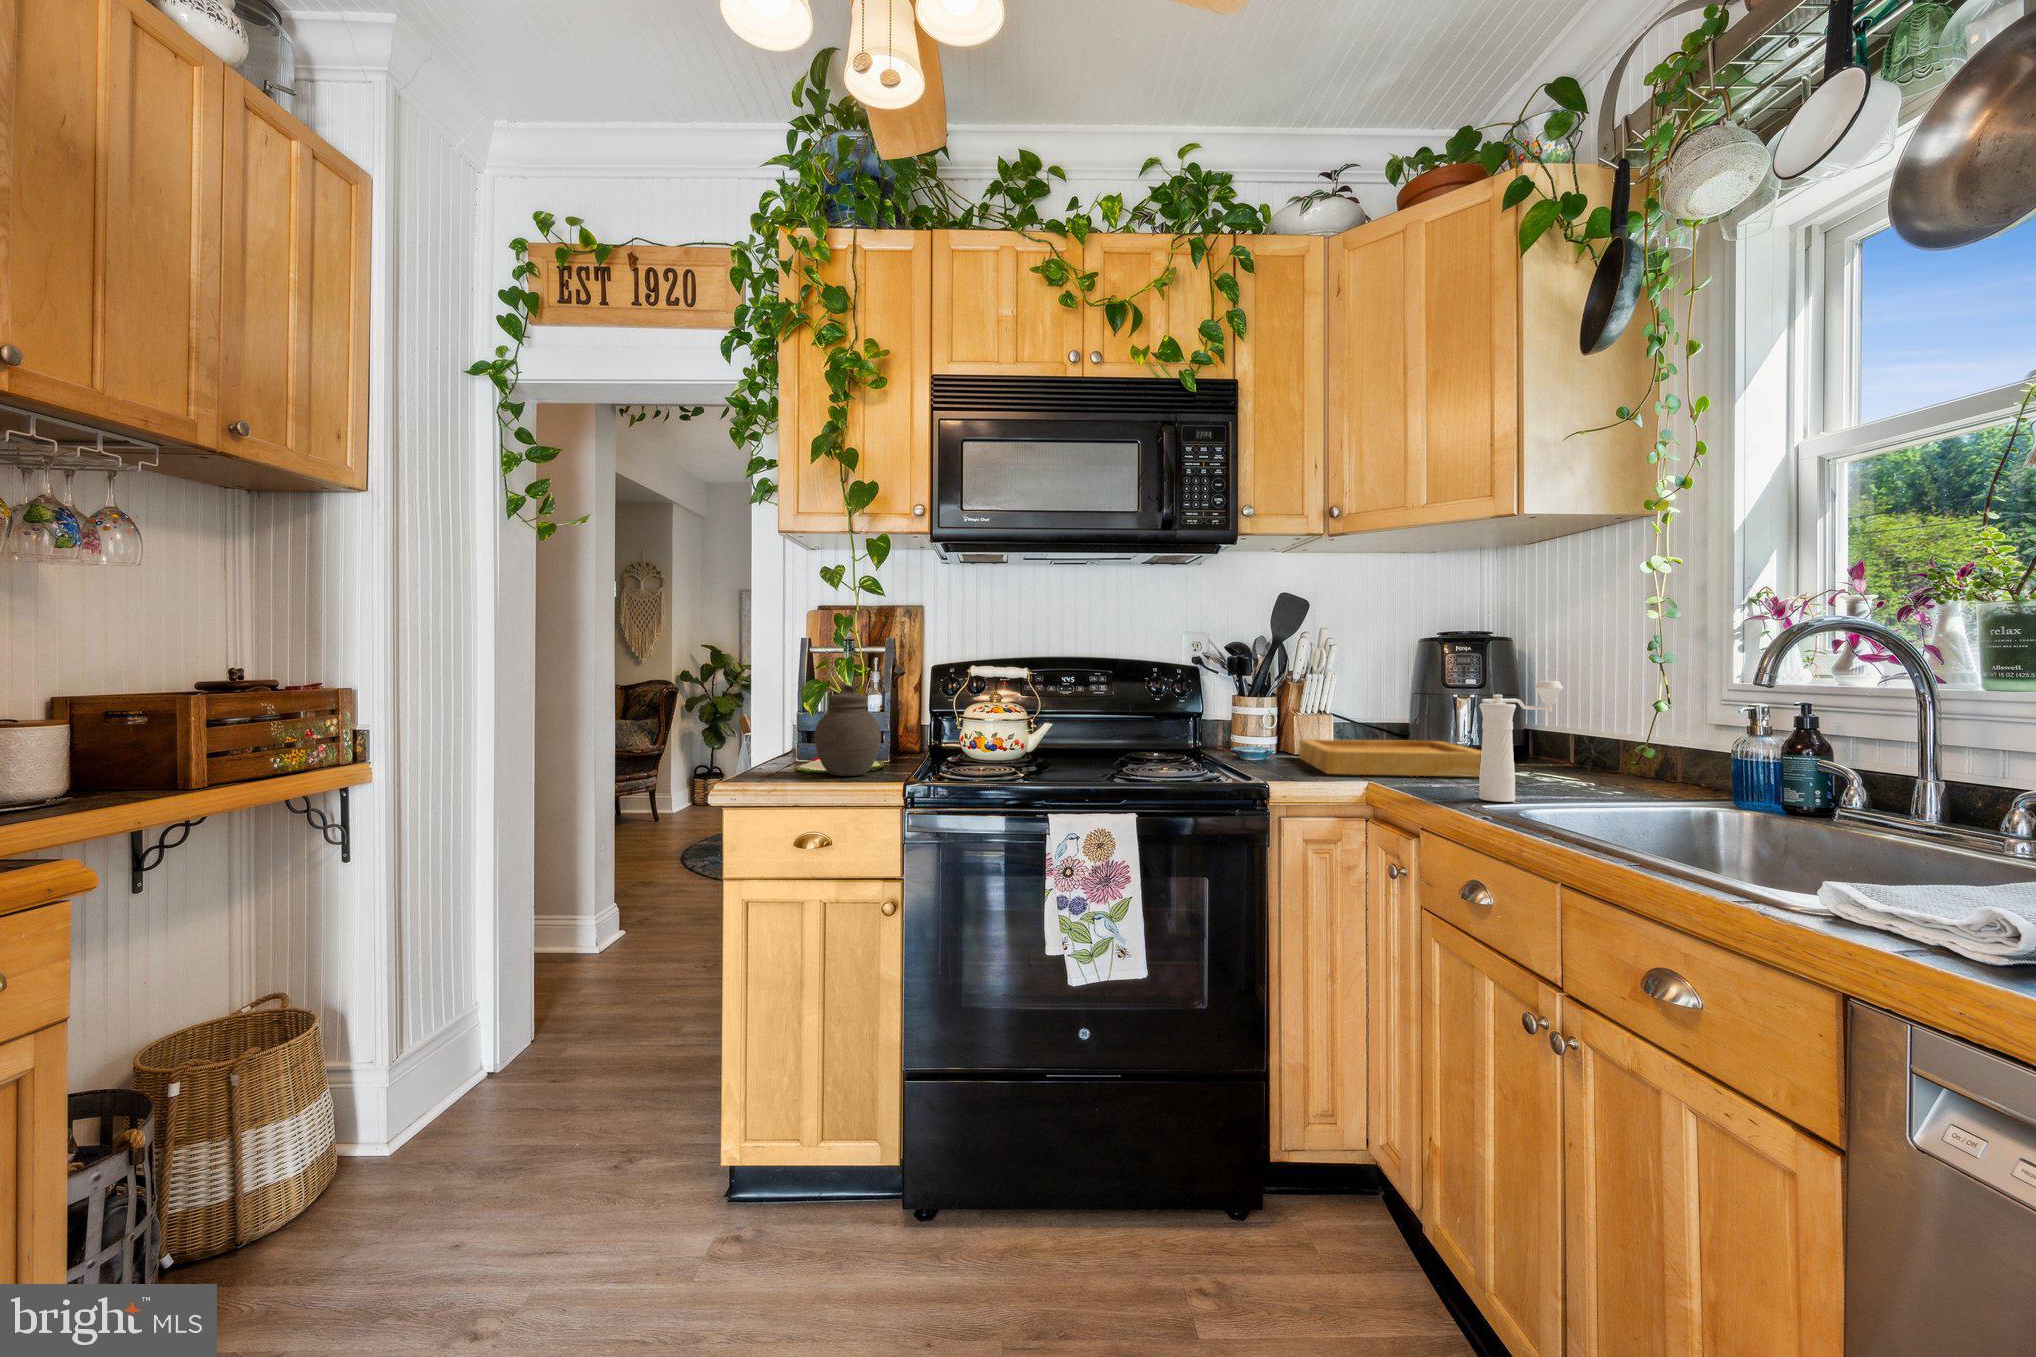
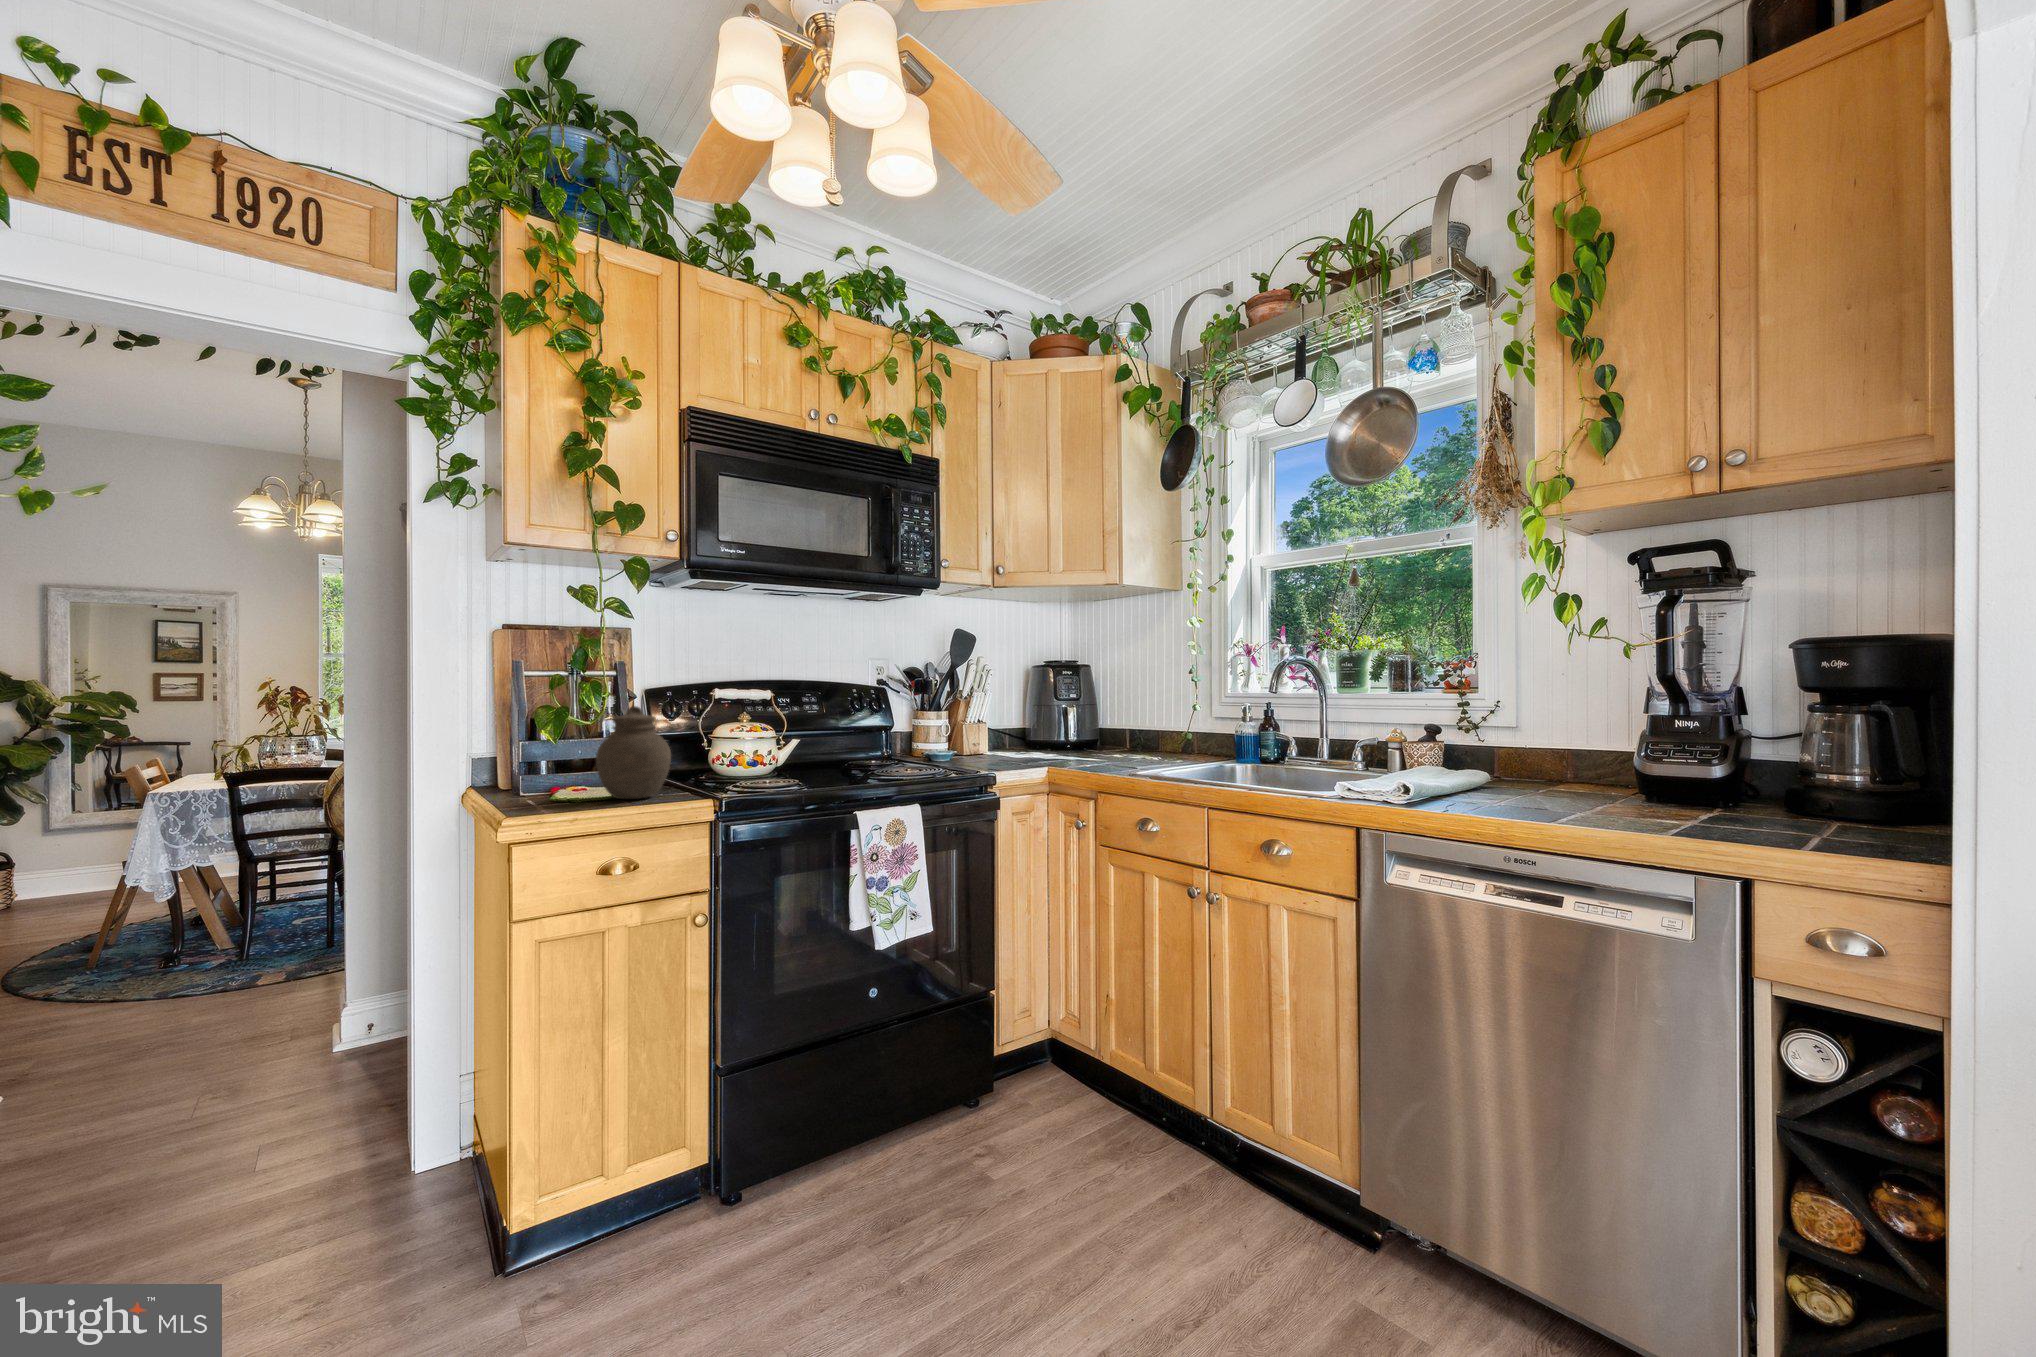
pepper mill: present [1479,681,1563,802] -> none [1135,692,1171,770]
tray: present [1299,739,1481,777] -> none [965,734,1109,762]

